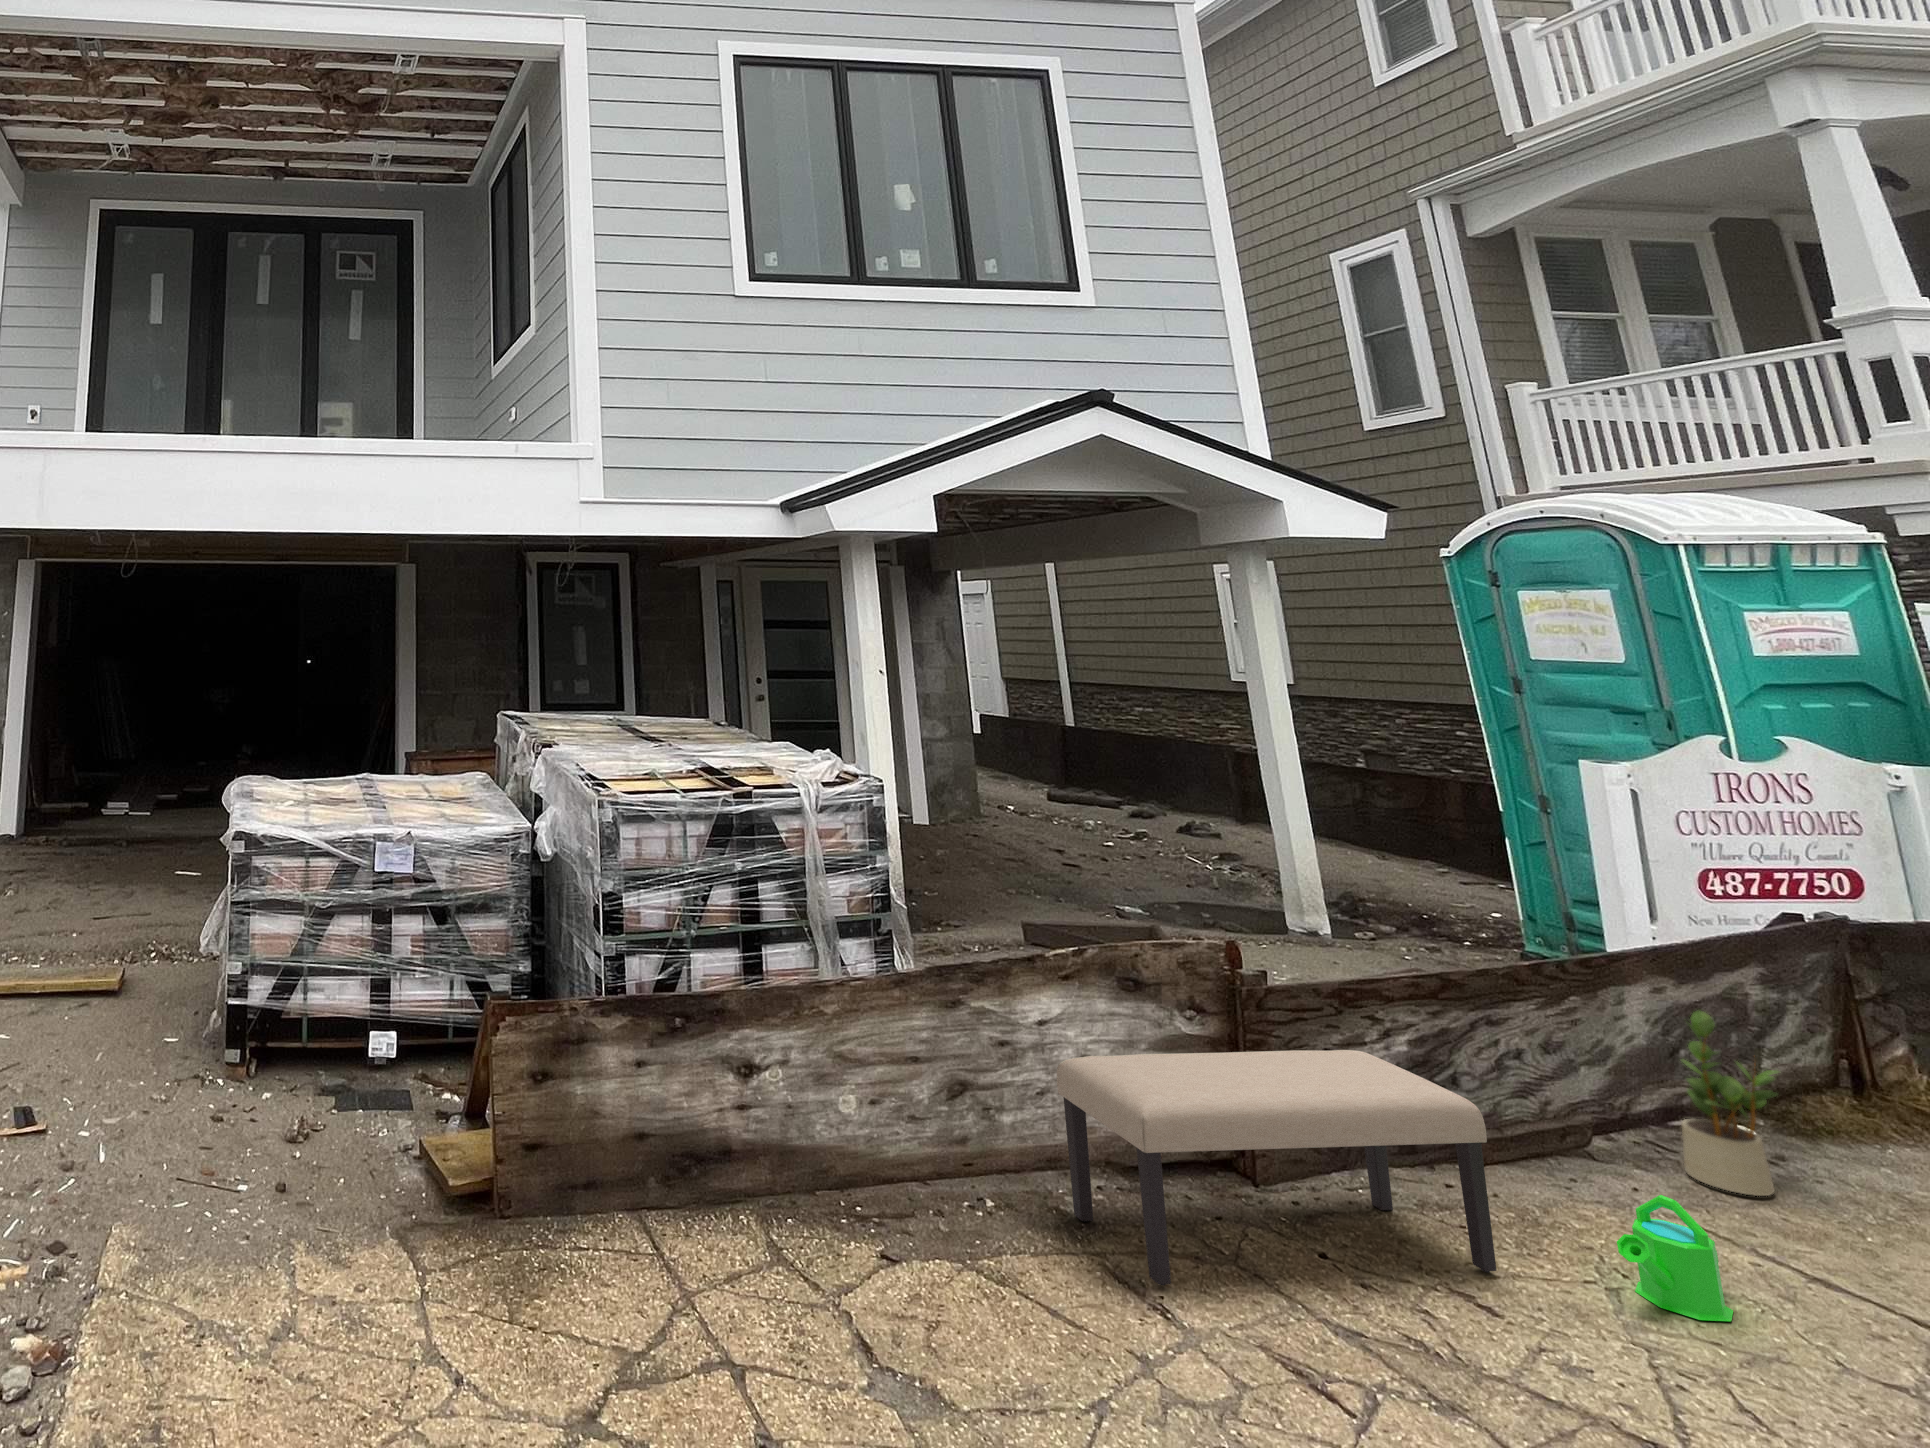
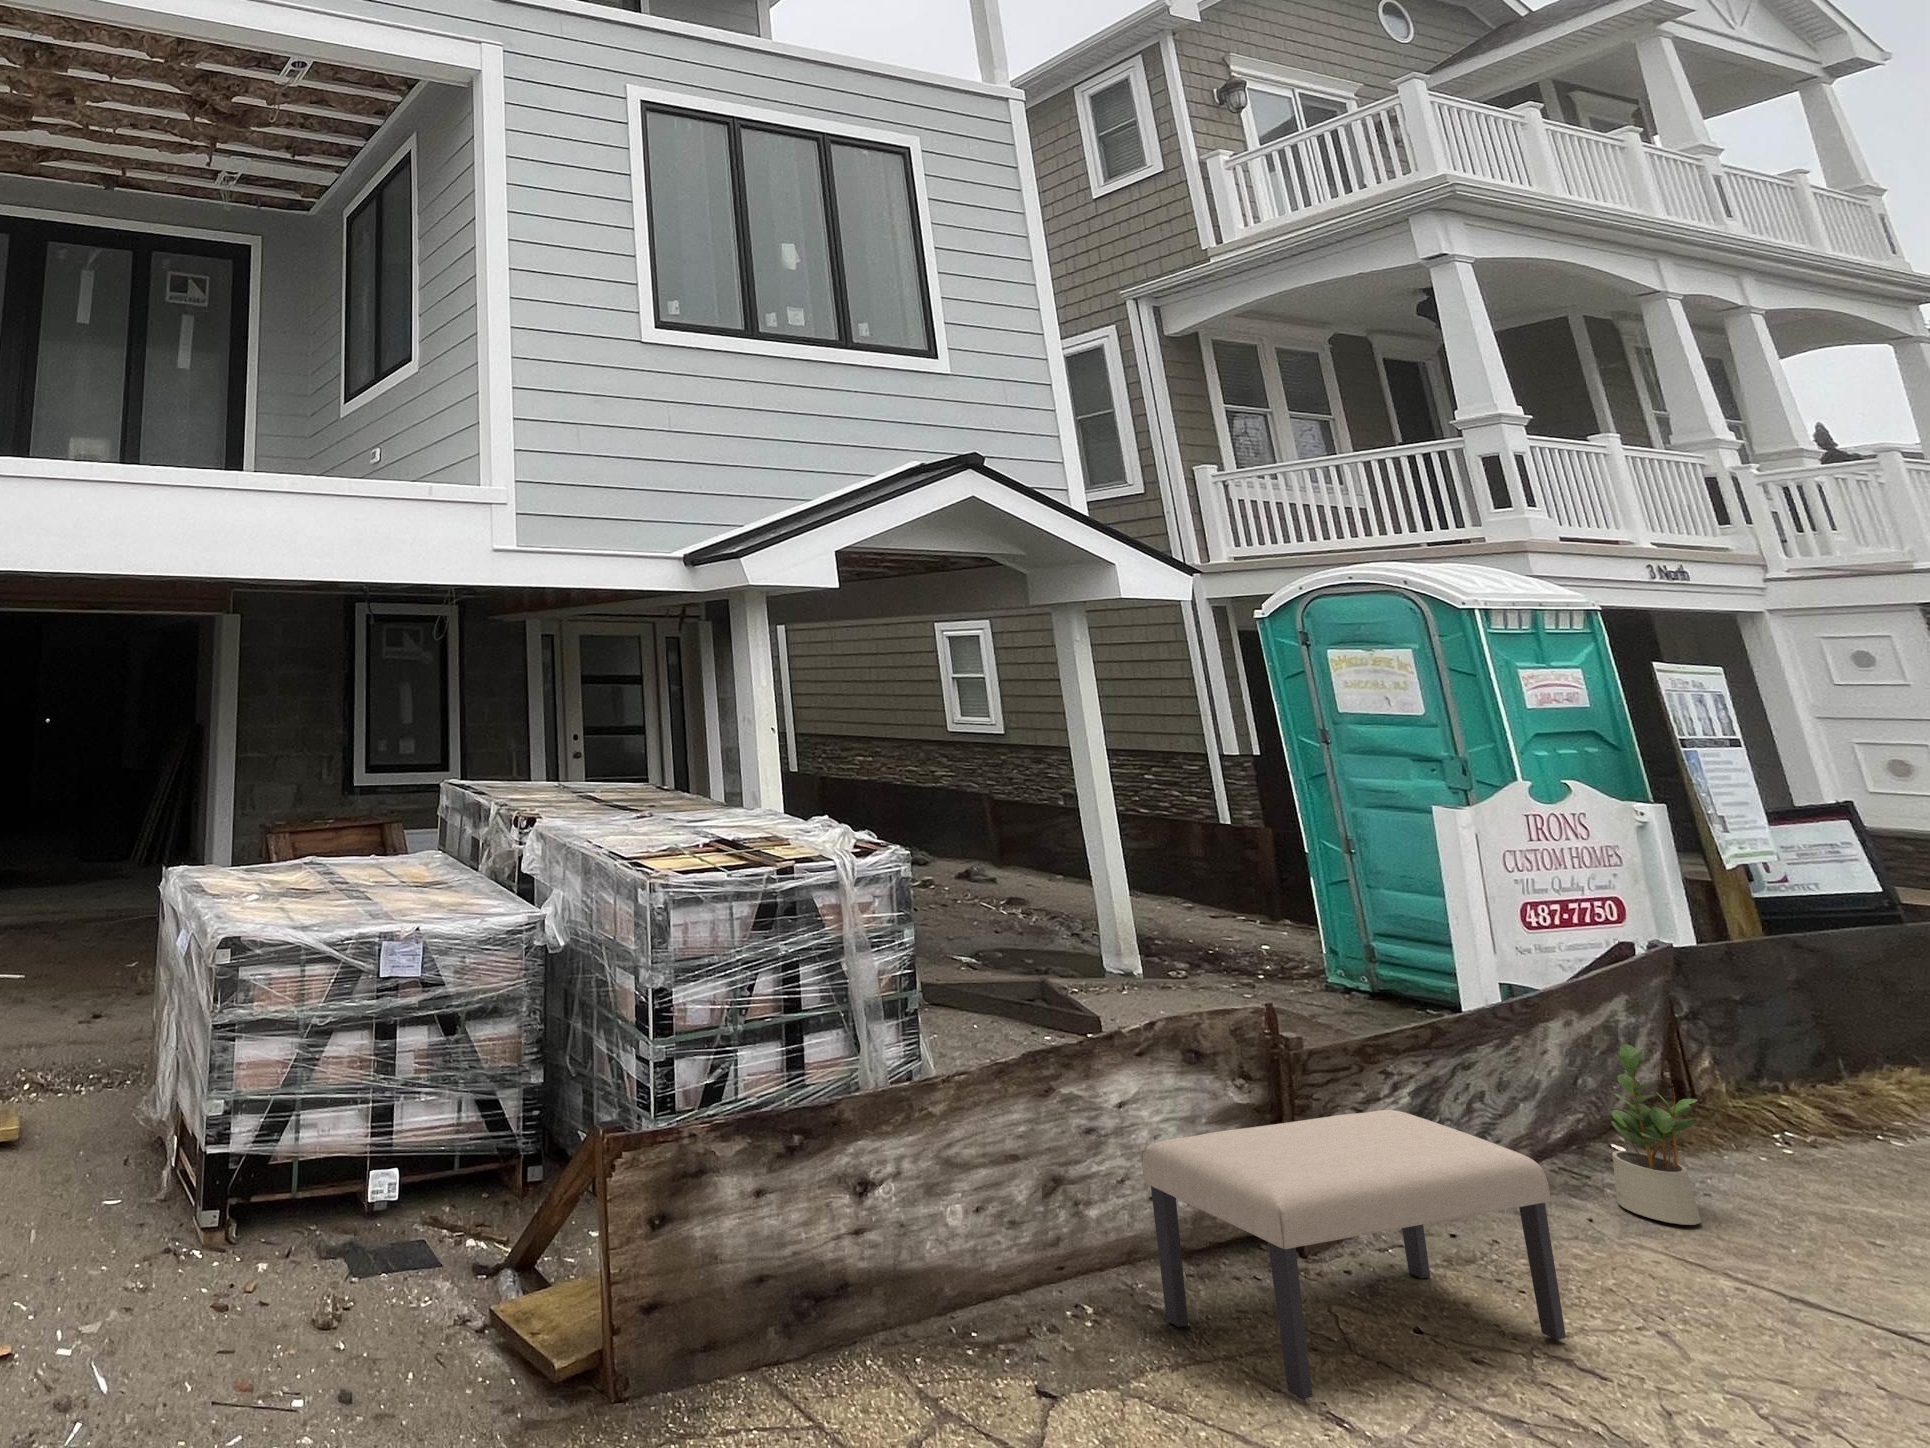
watering can: present [1617,1195,1733,1321] -> none [1671,1242,1780,1371]

